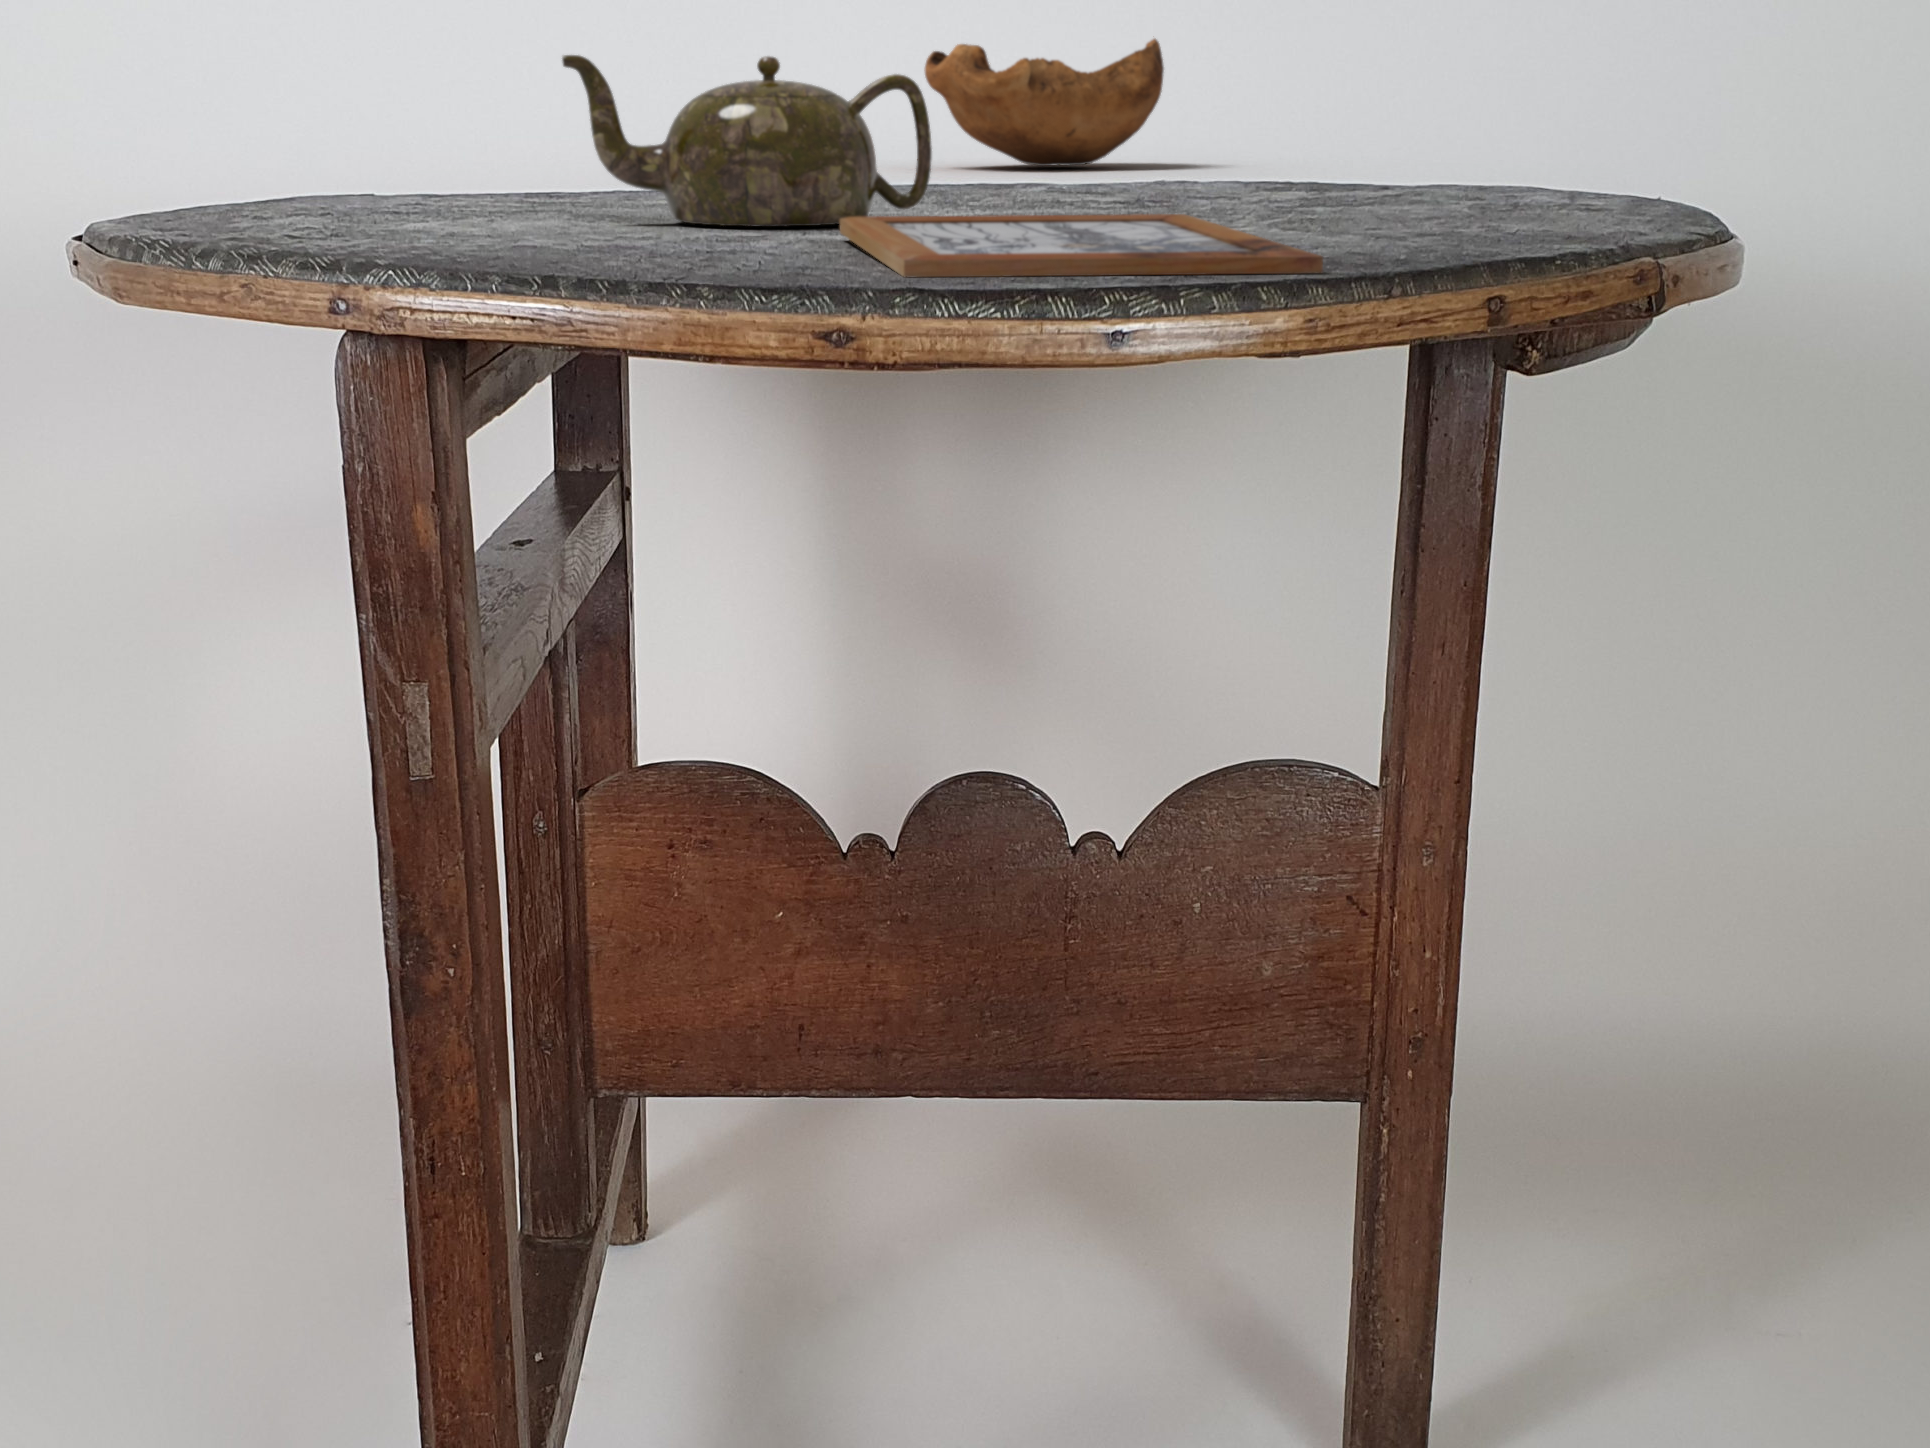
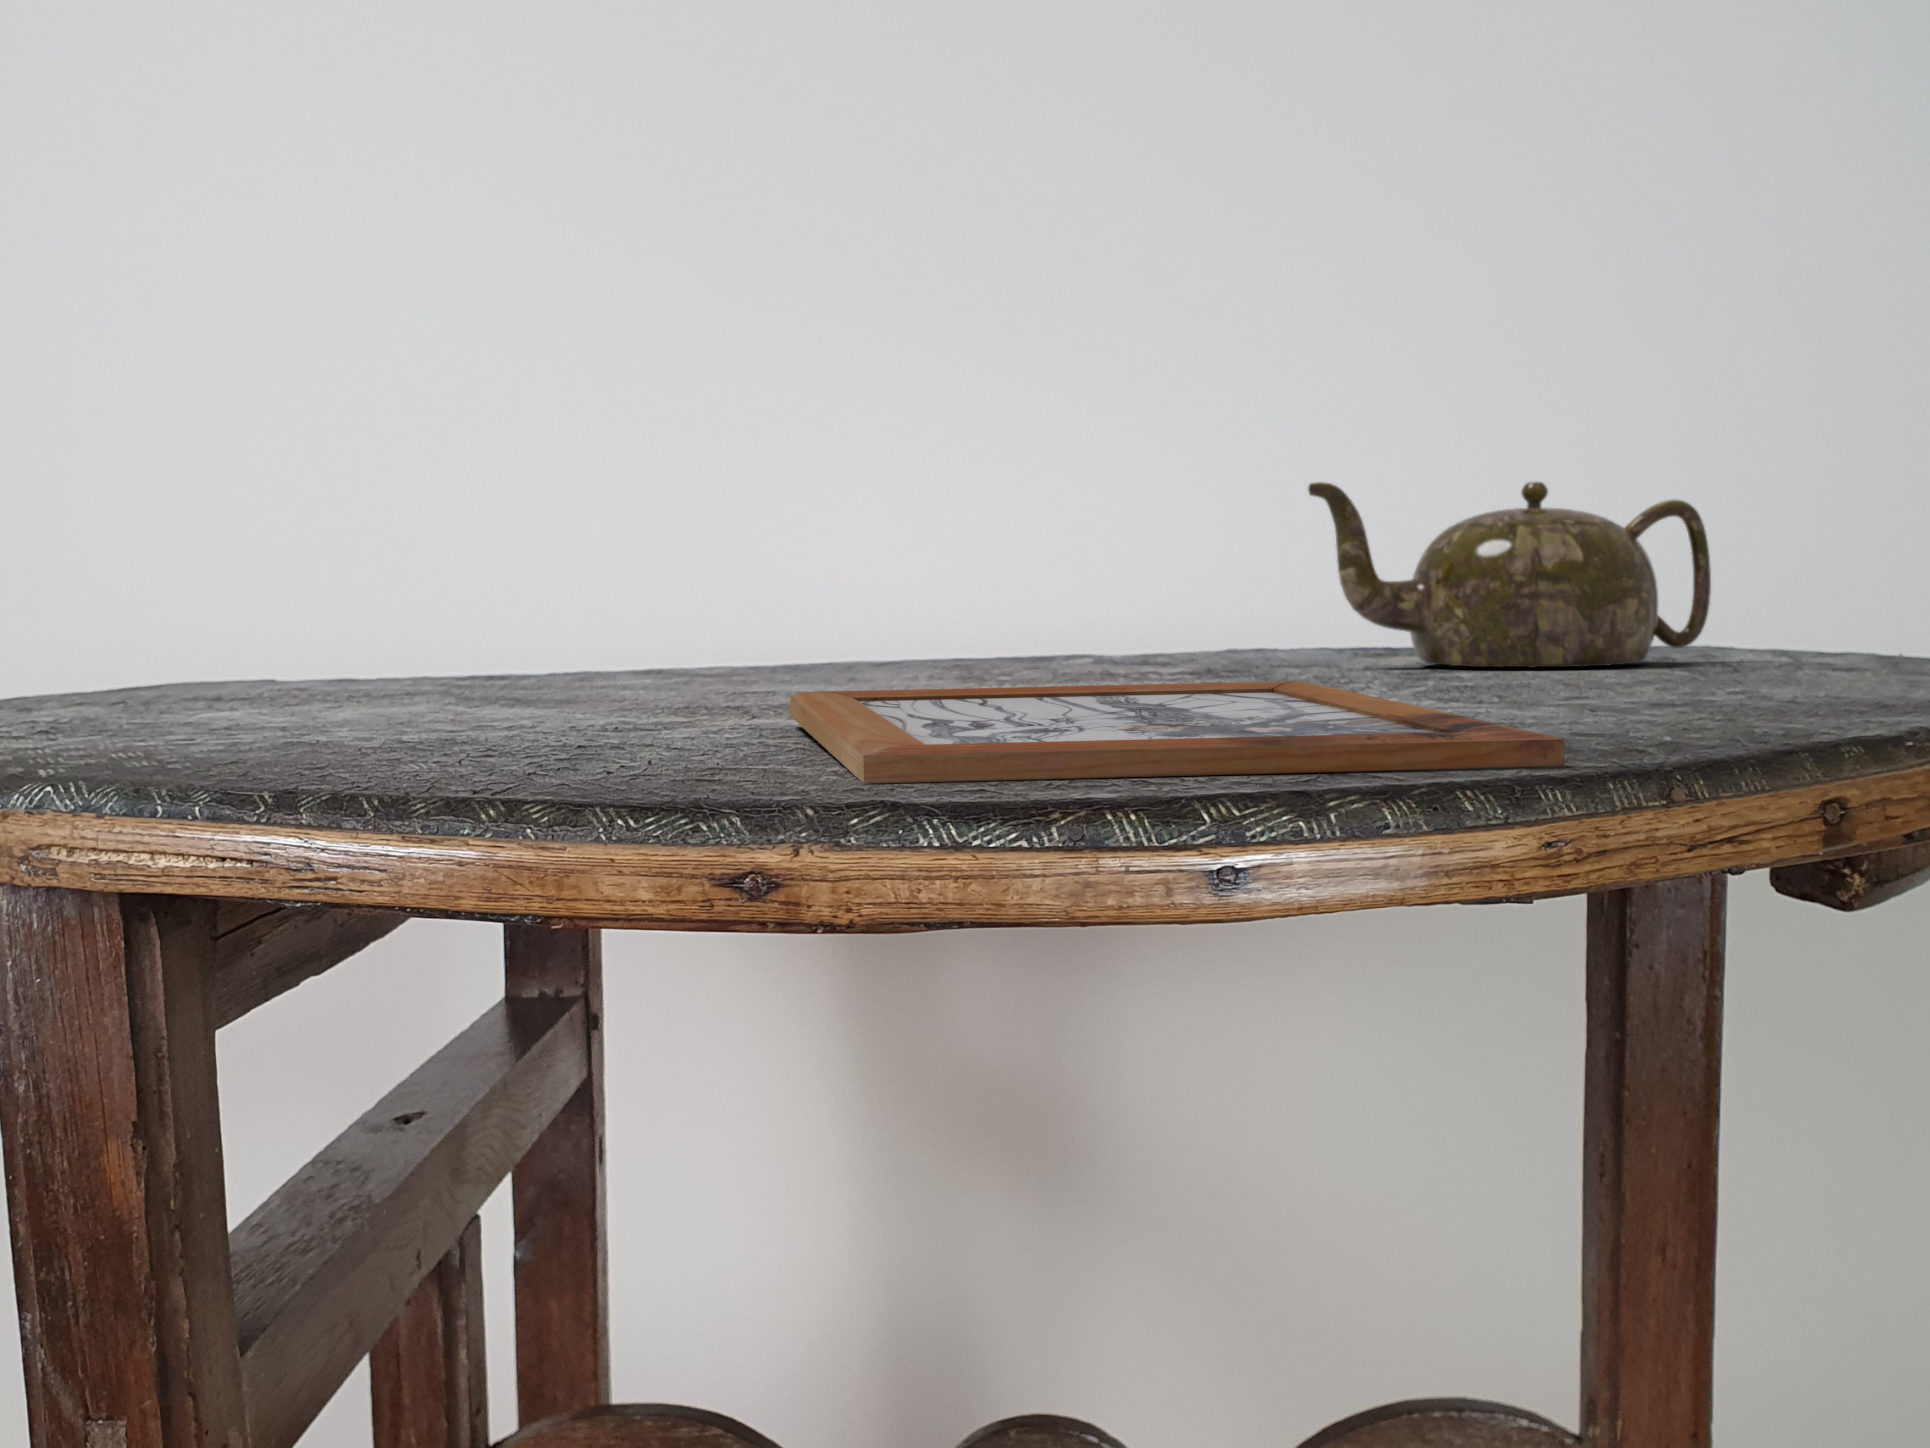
wooden bowl: present [925,39,1164,166] -> none [943,479,1235,636]
teapot: present [562,55,932,227] -> present [1308,482,1711,667]

